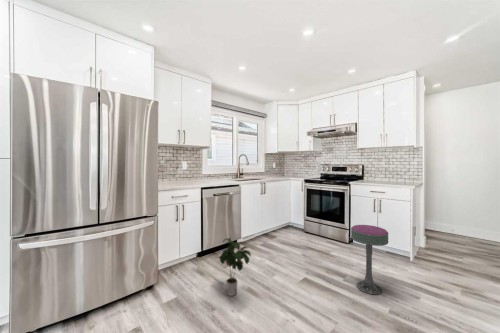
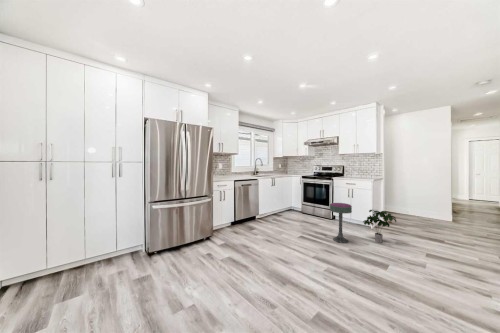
potted plant: present [219,238,251,296] -> present [363,210,396,243]

